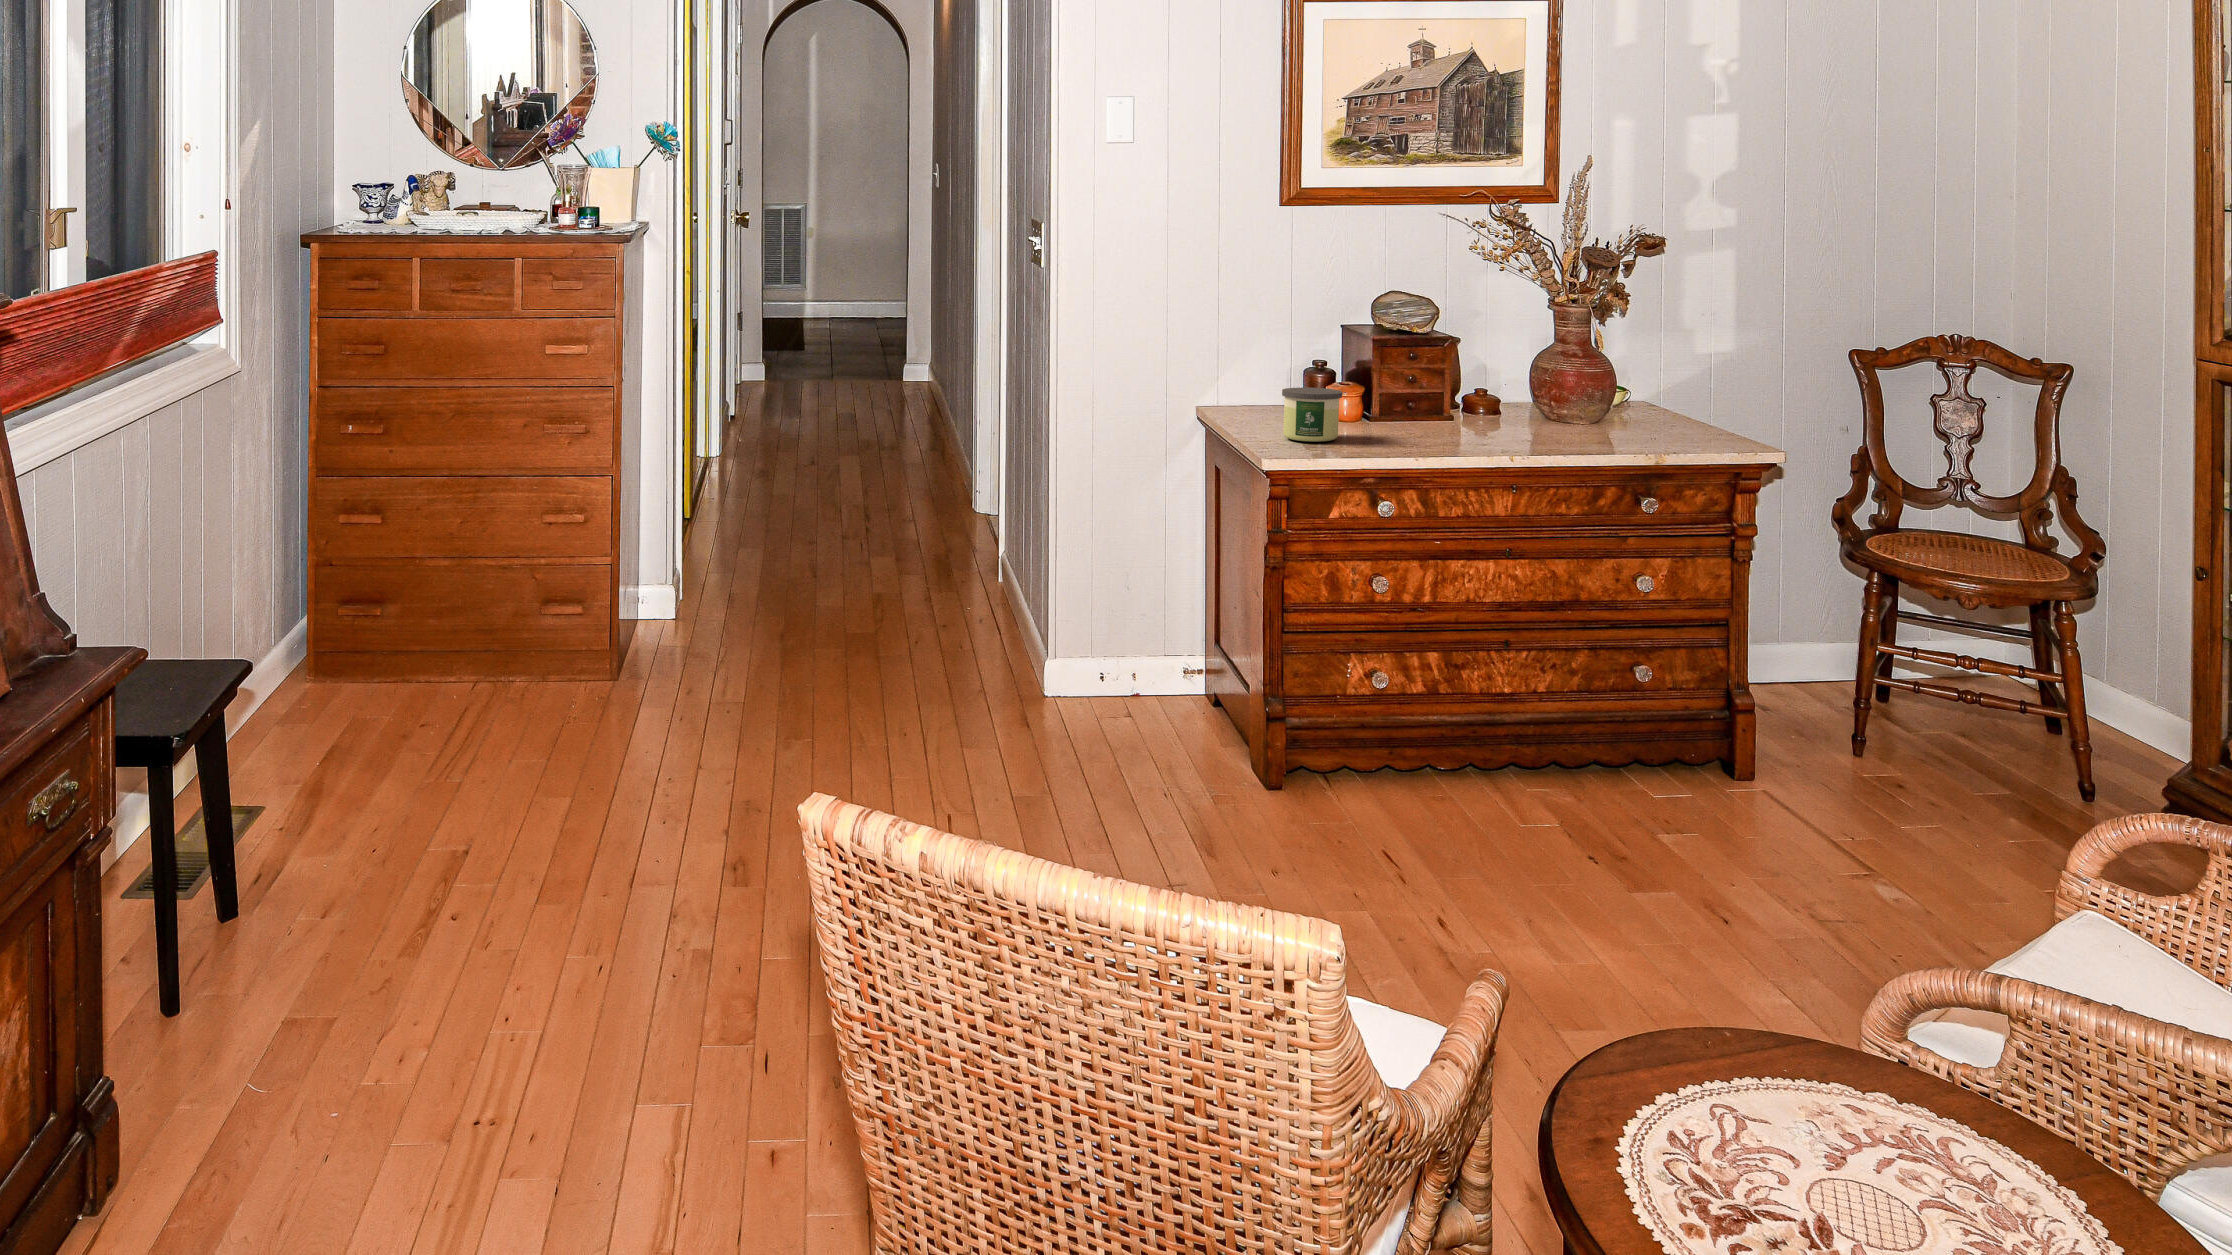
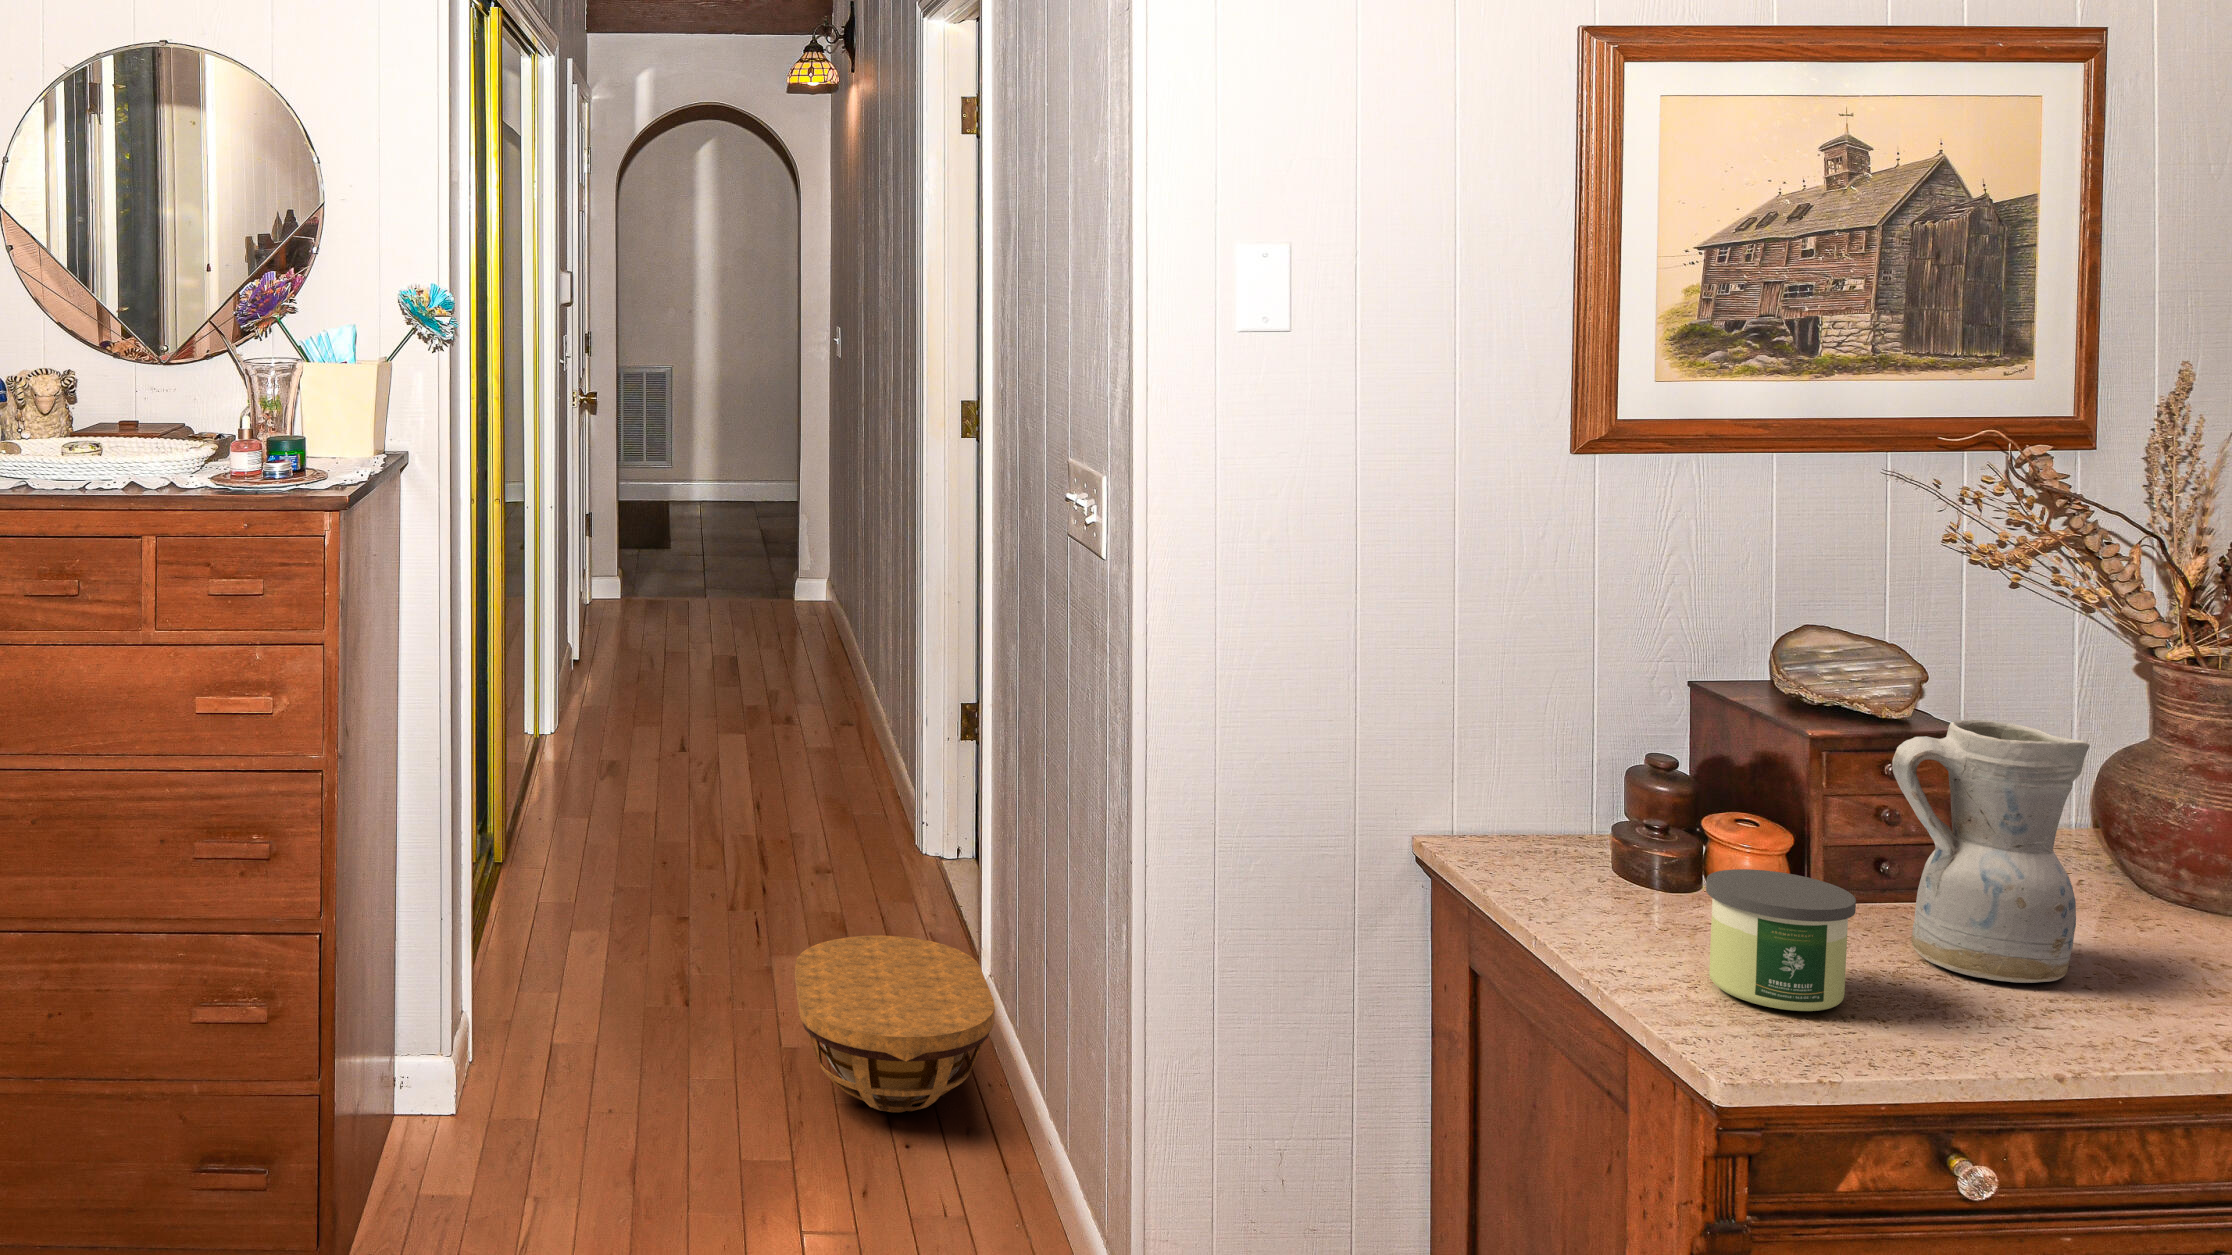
ceramic pitcher: none [1377,320,1457,434] -> present [1892,720,2089,983]
basket: none [884,527,1000,613] -> present [795,935,995,1112]

